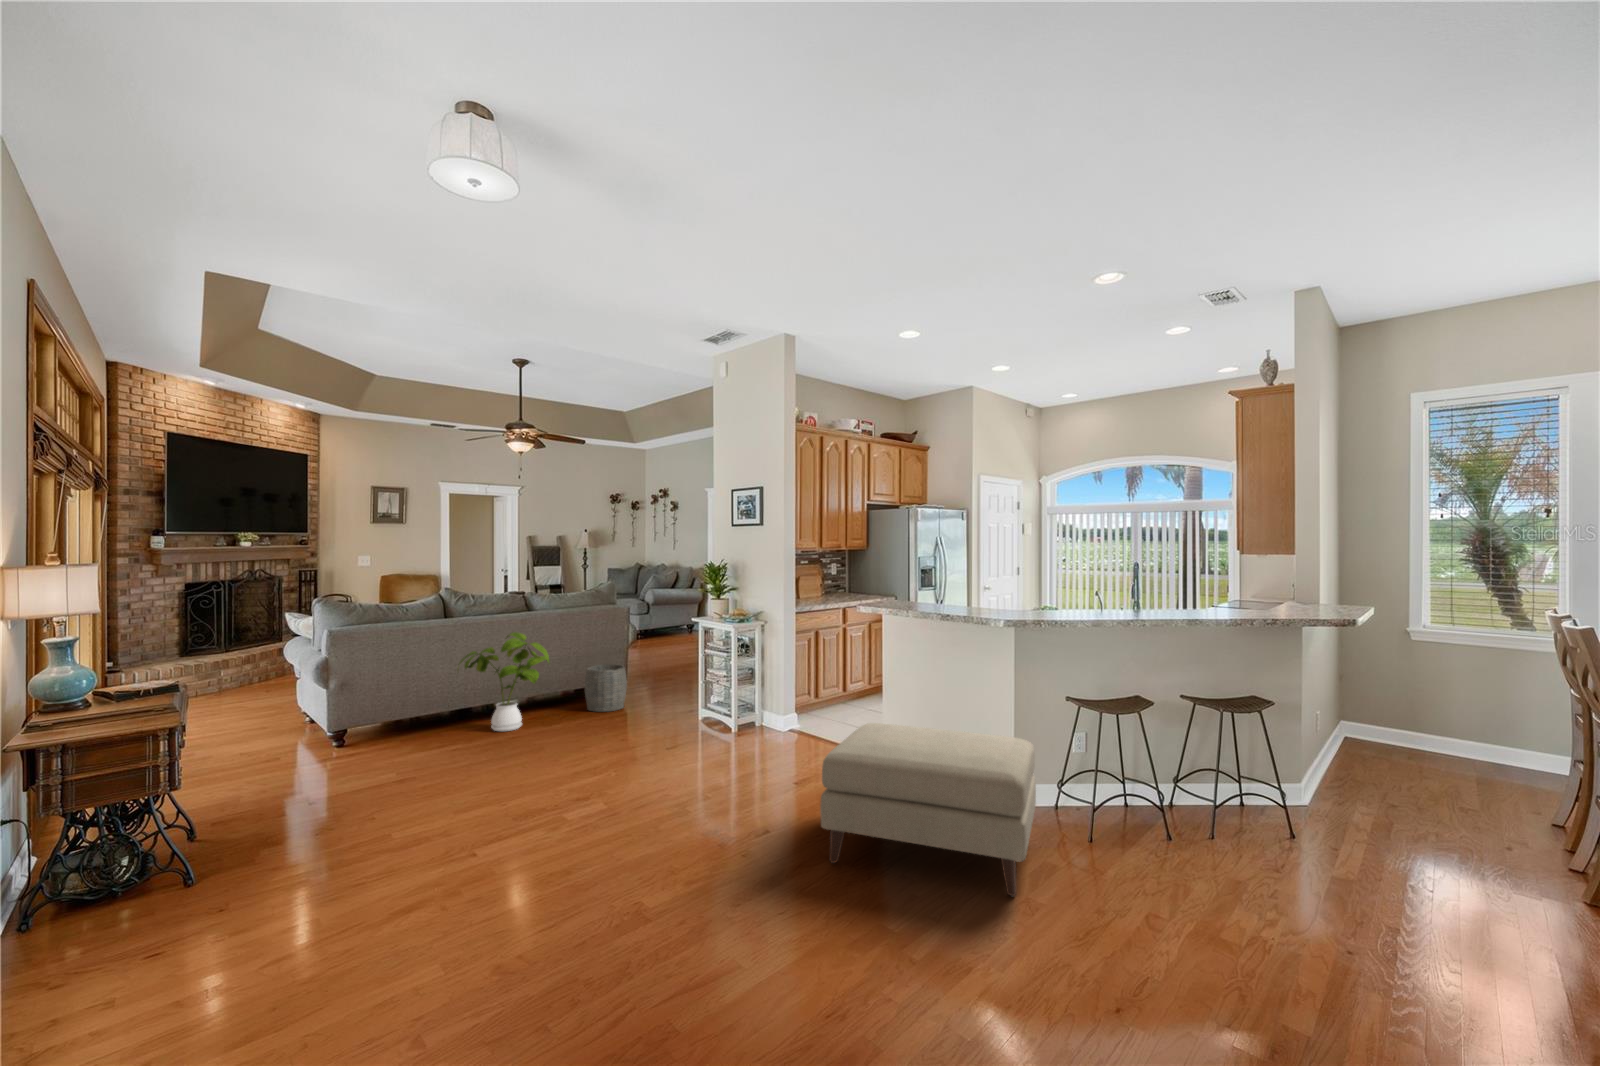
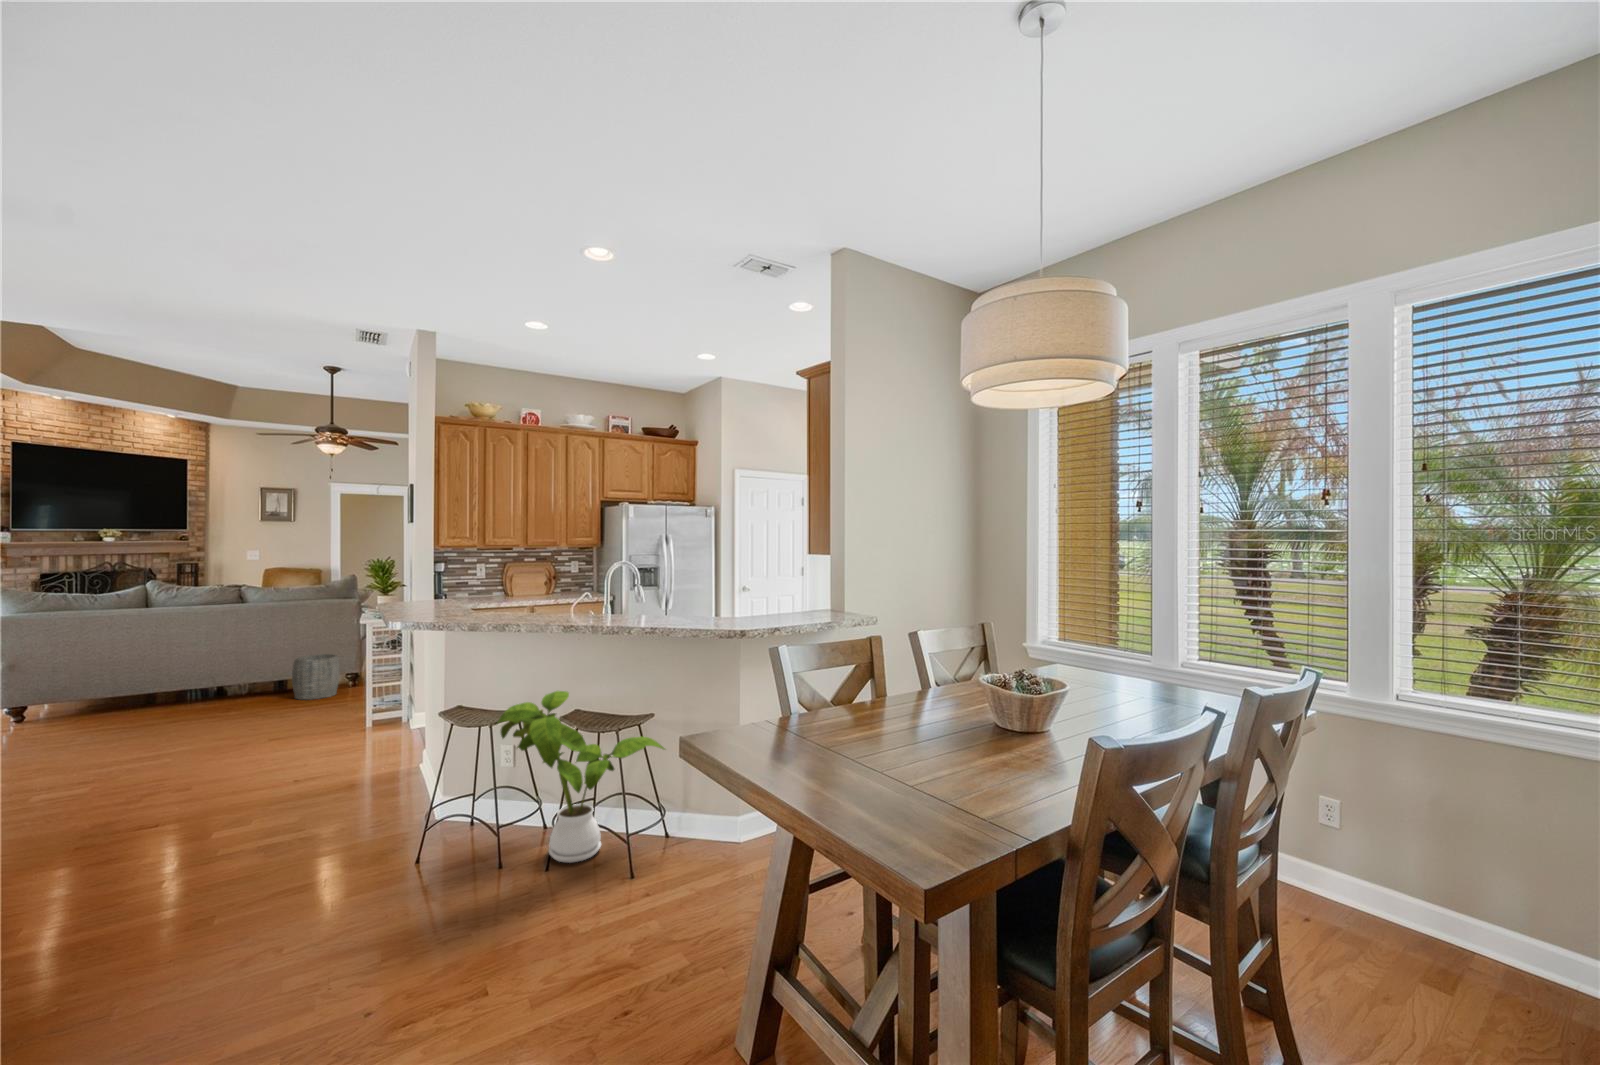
house plant: present [458,632,549,731] -> present [497,691,665,862]
ottoman: present [820,723,1036,896] -> none [84,721,348,920]

